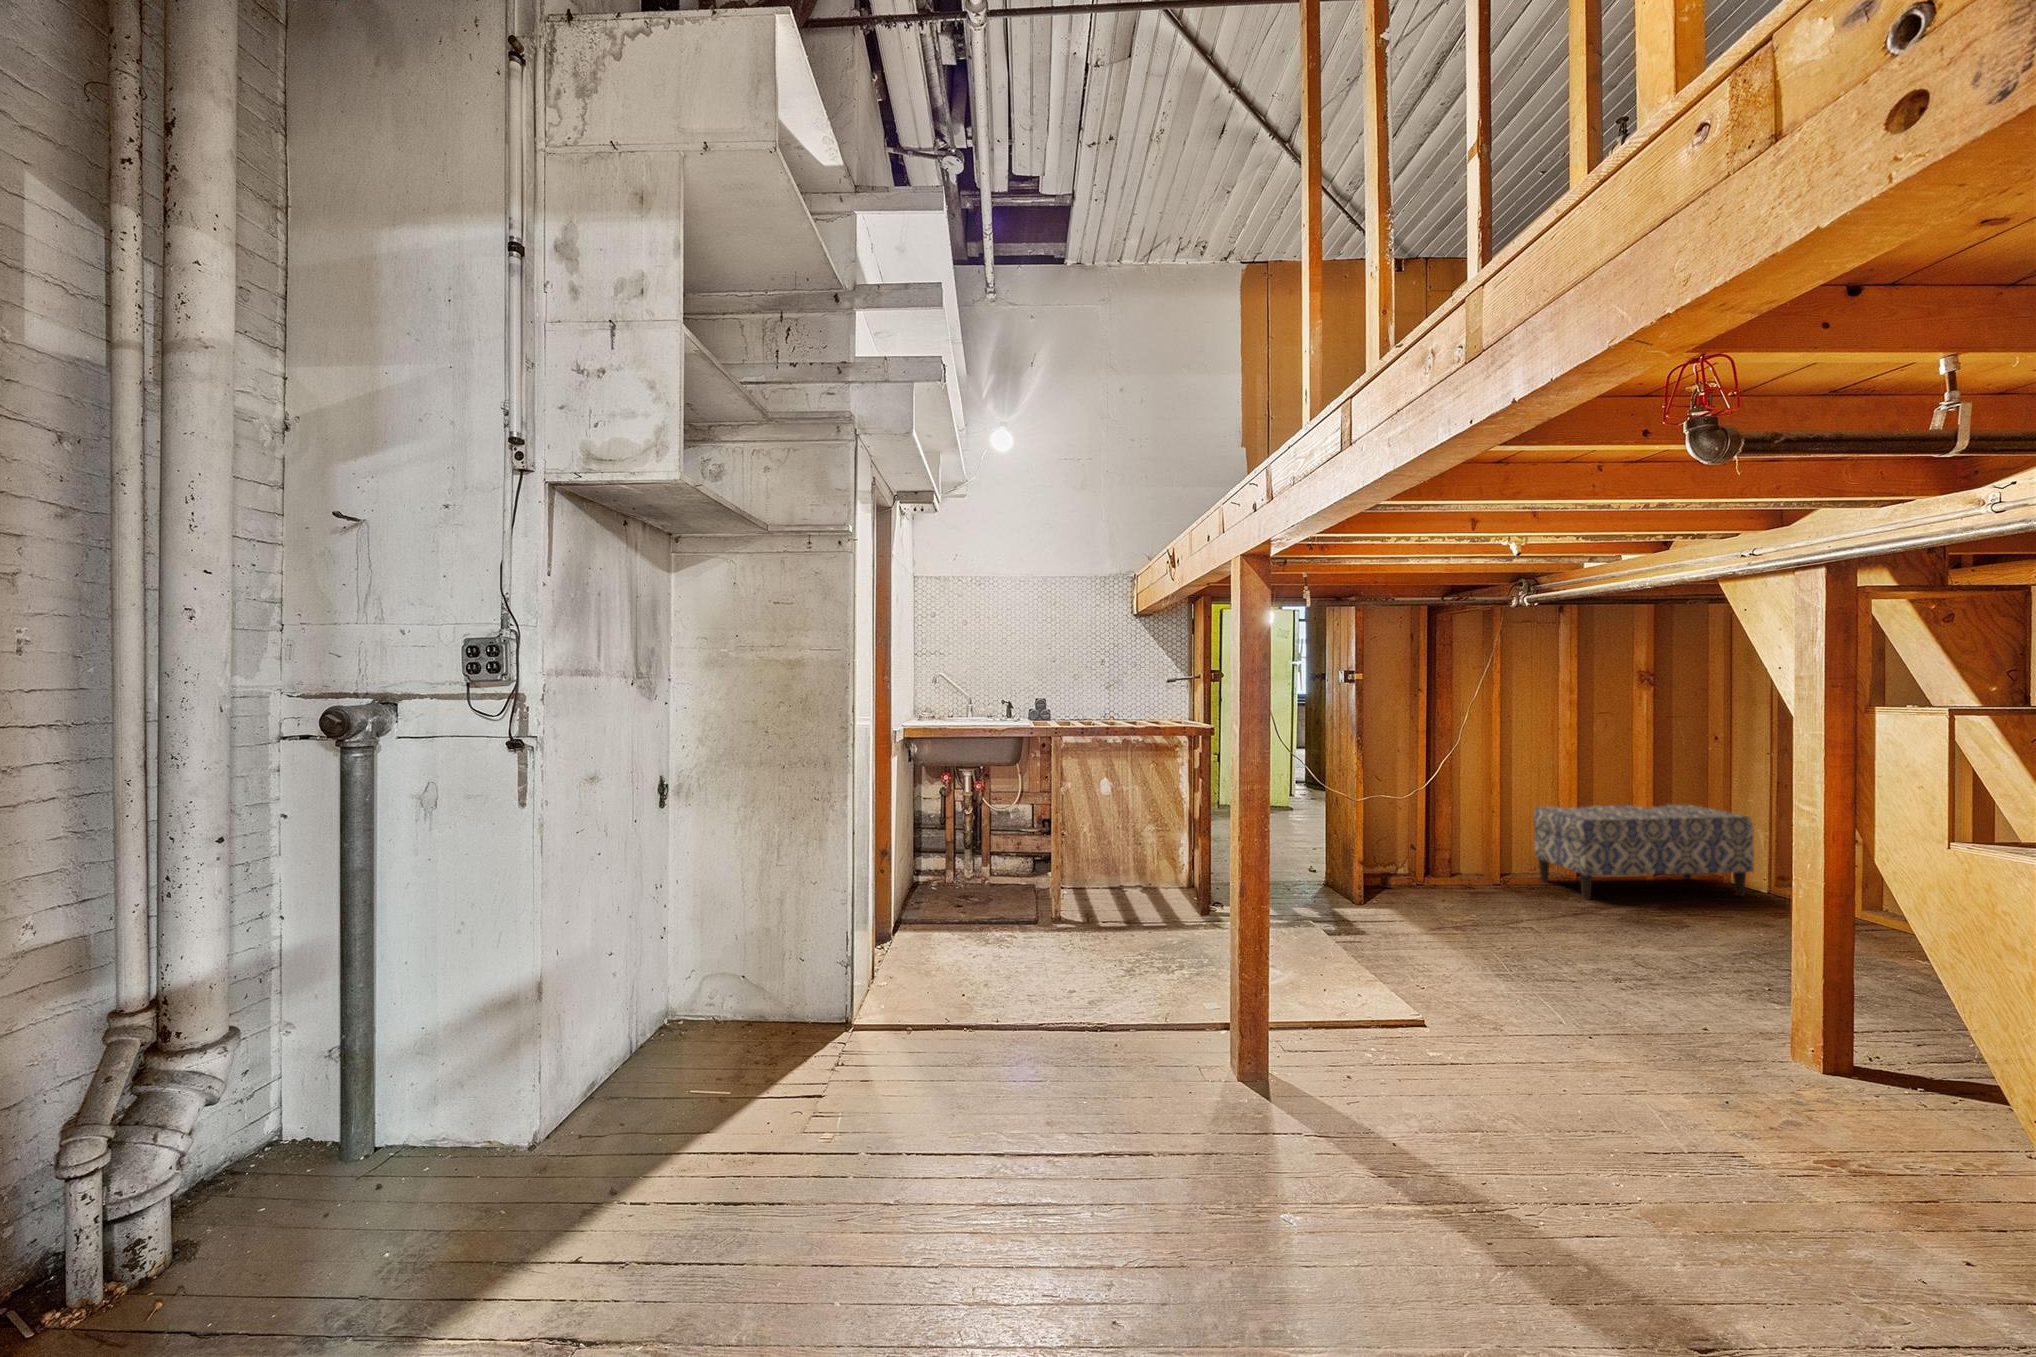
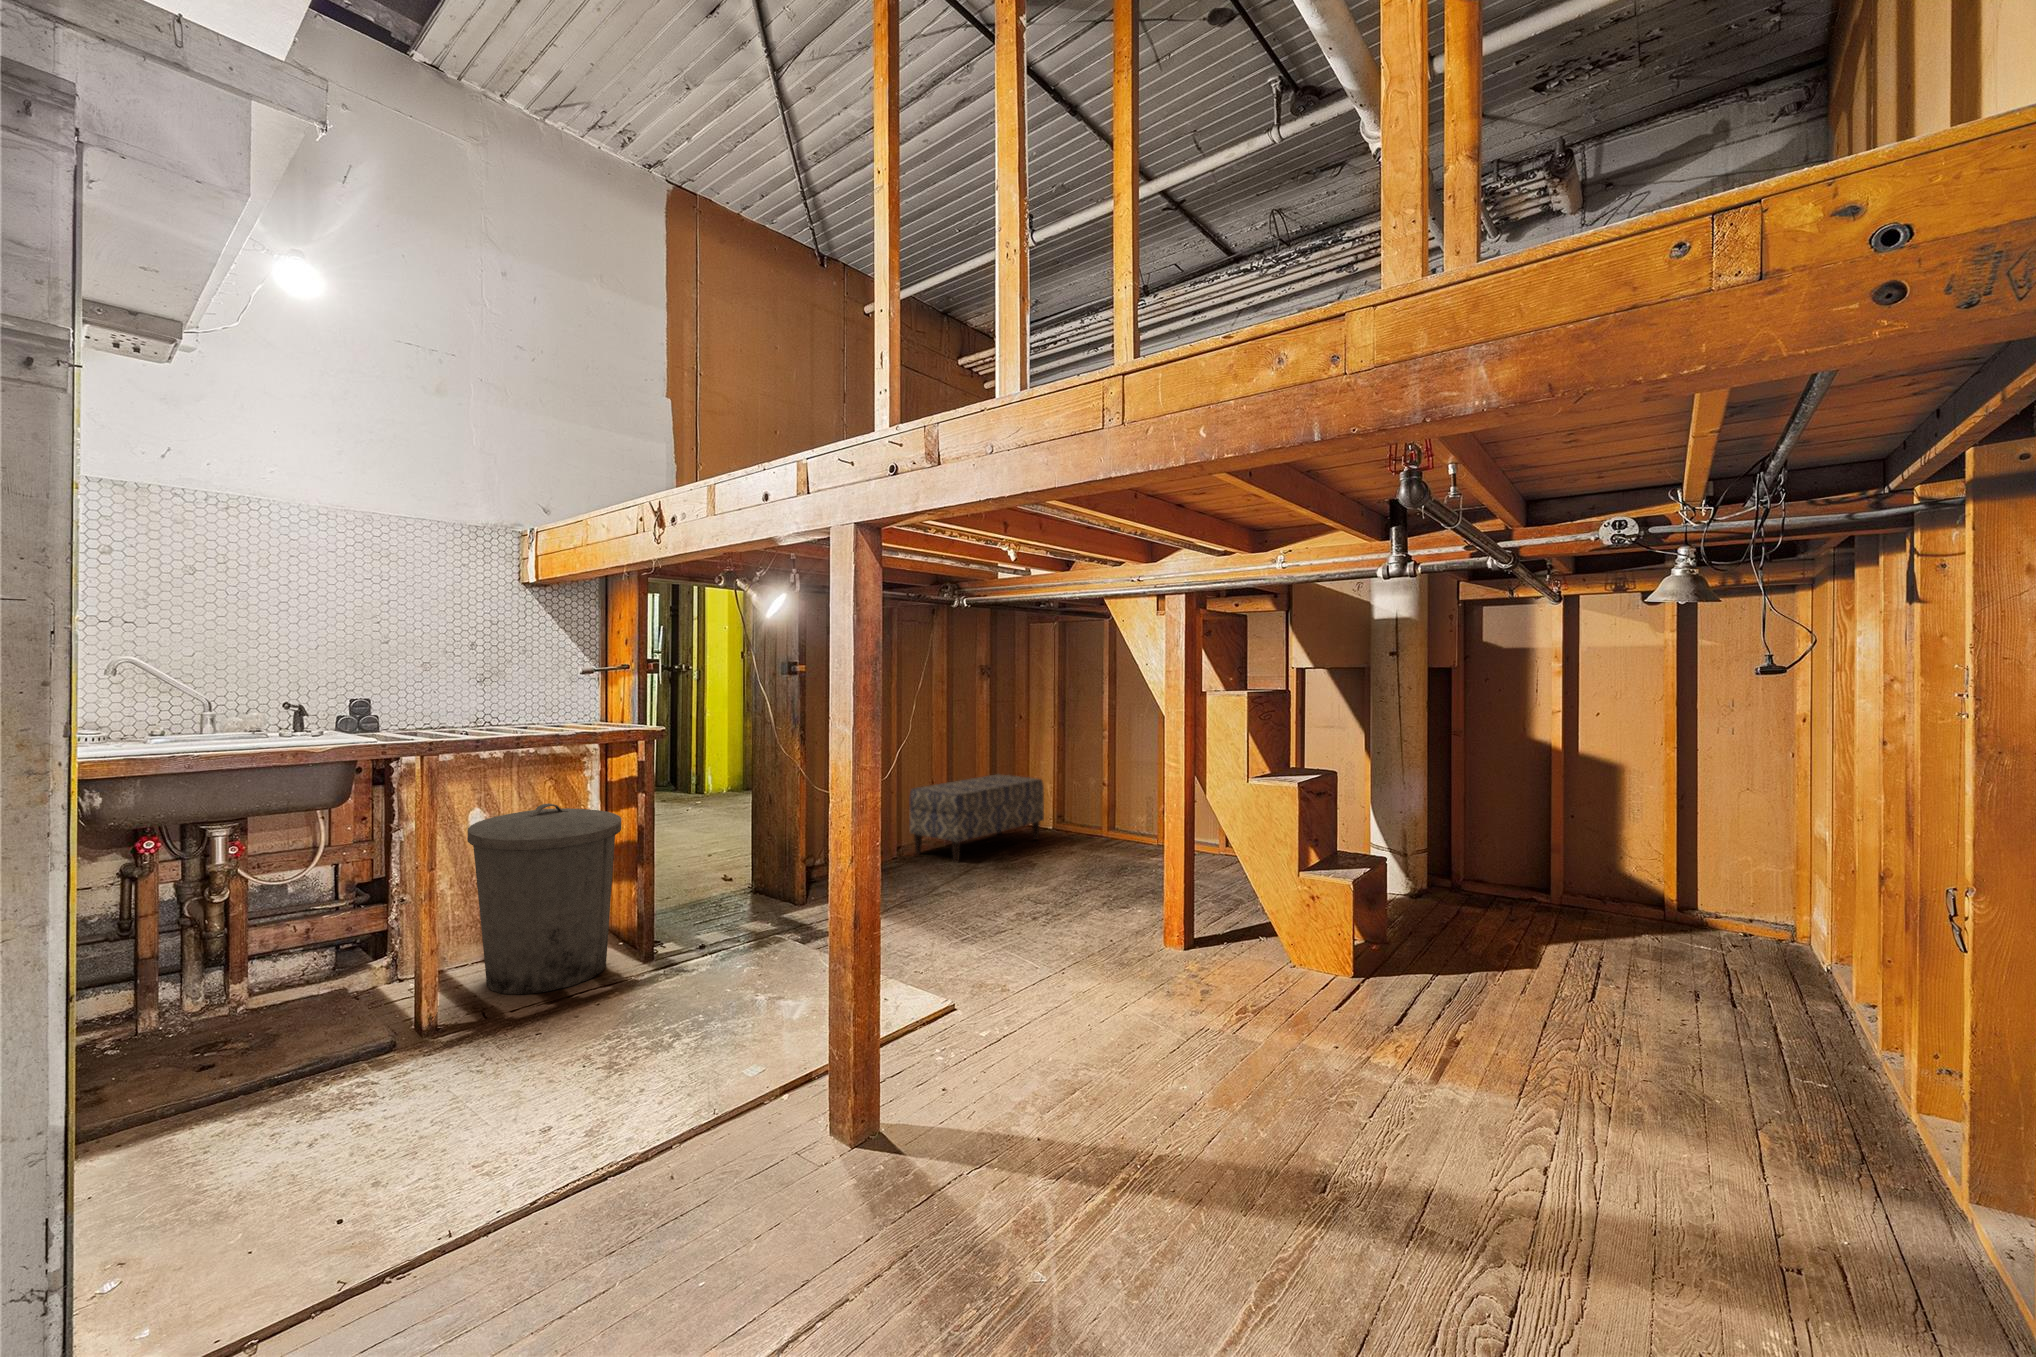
trash can: none [1091,778,1190,917] -> present [467,803,621,994]

